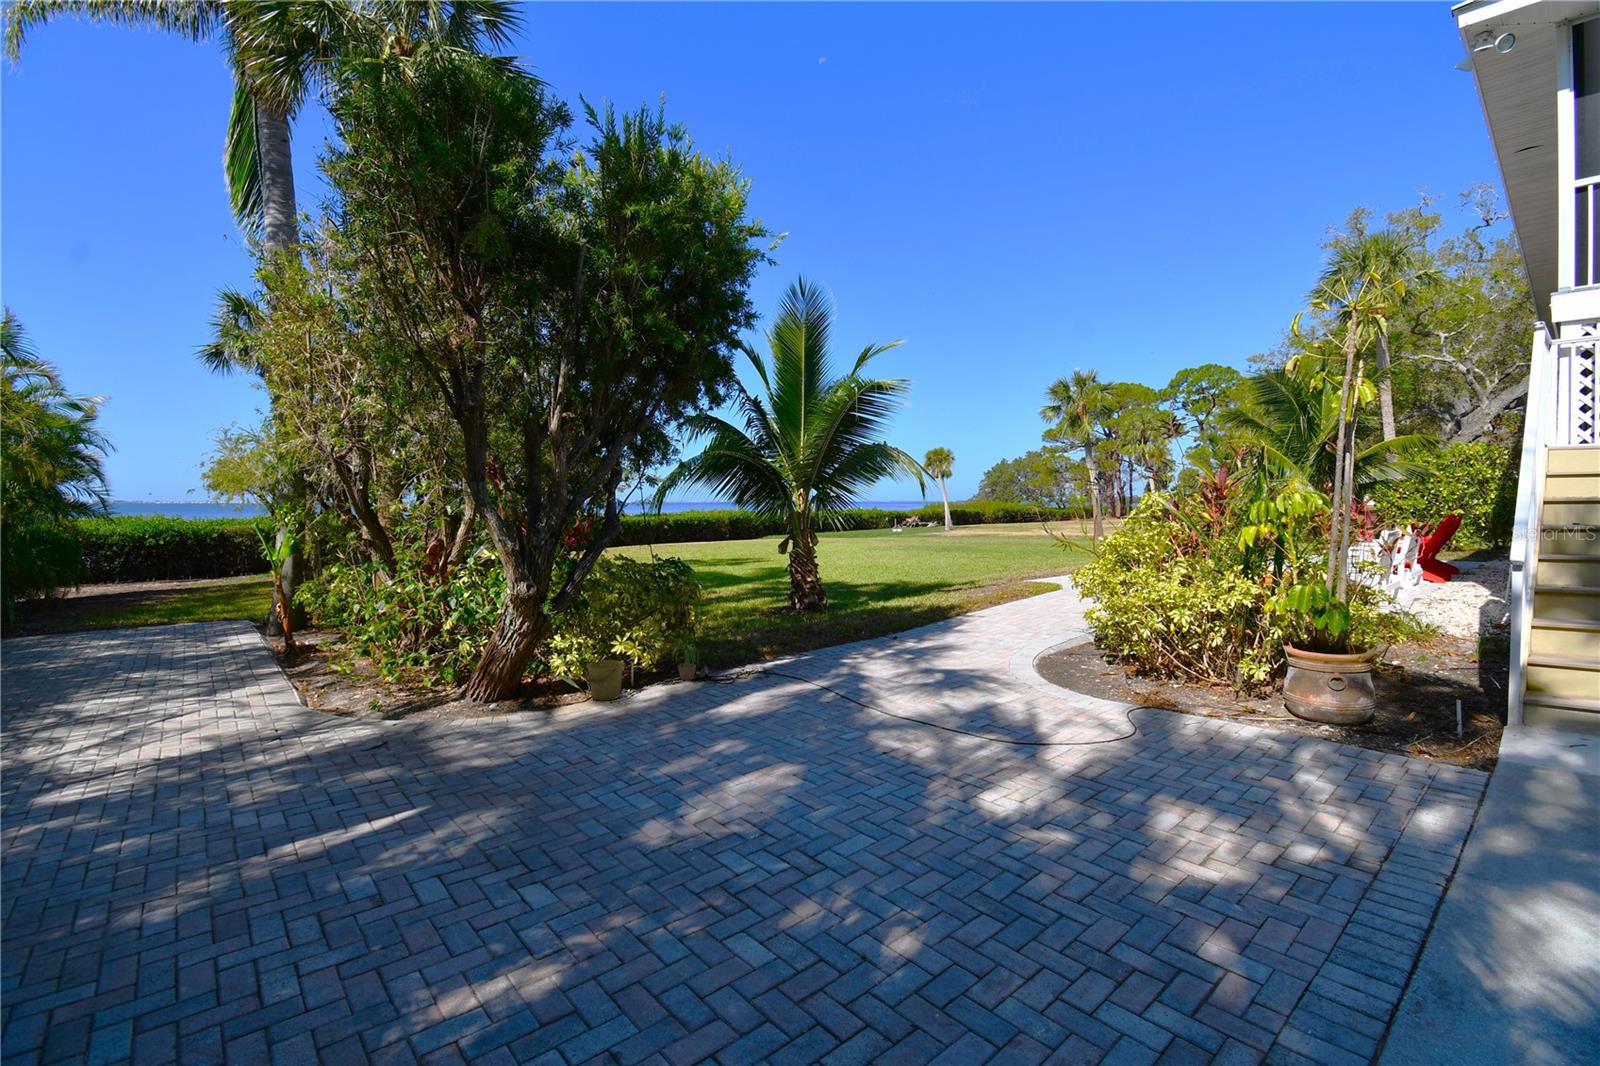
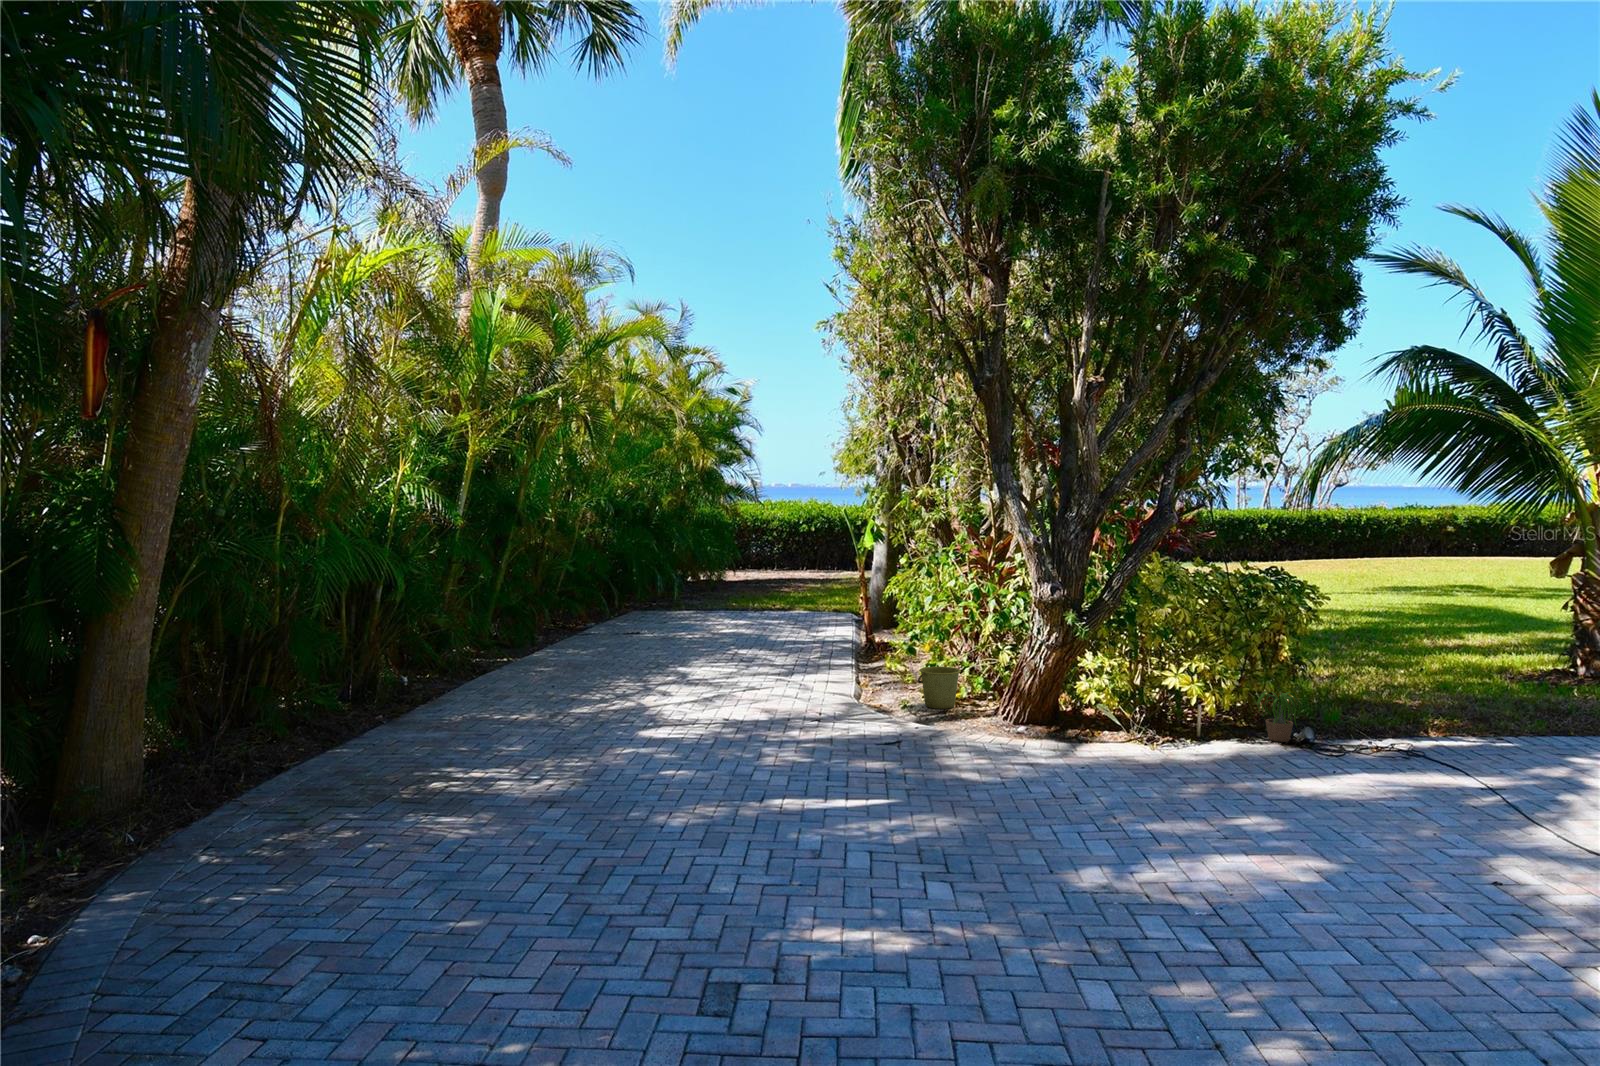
bucket: present [585,660,624,701] -> present [918,666,961,709]

